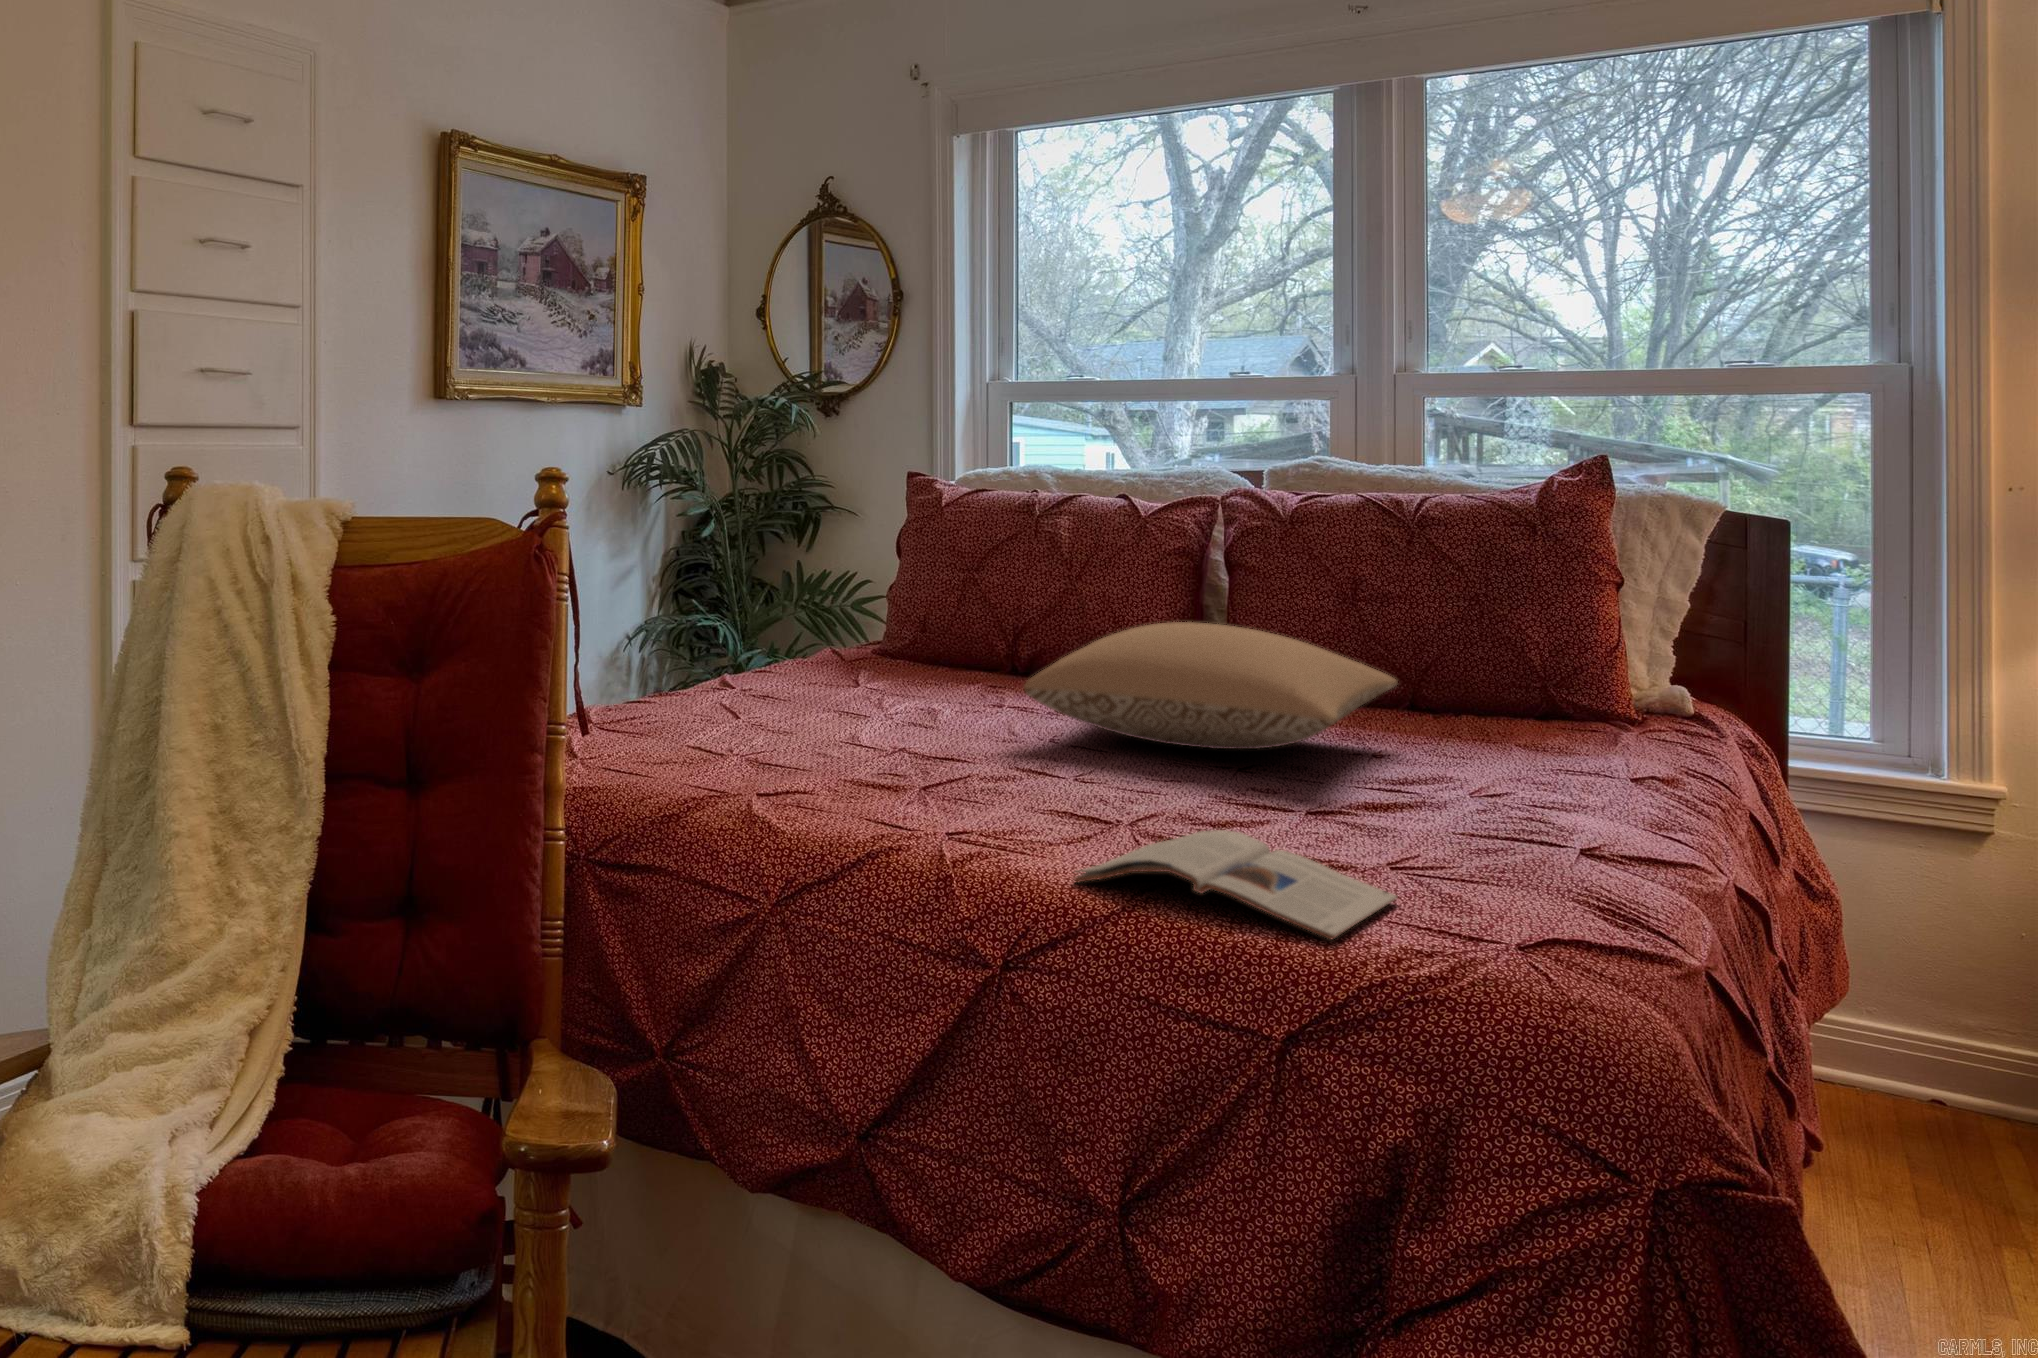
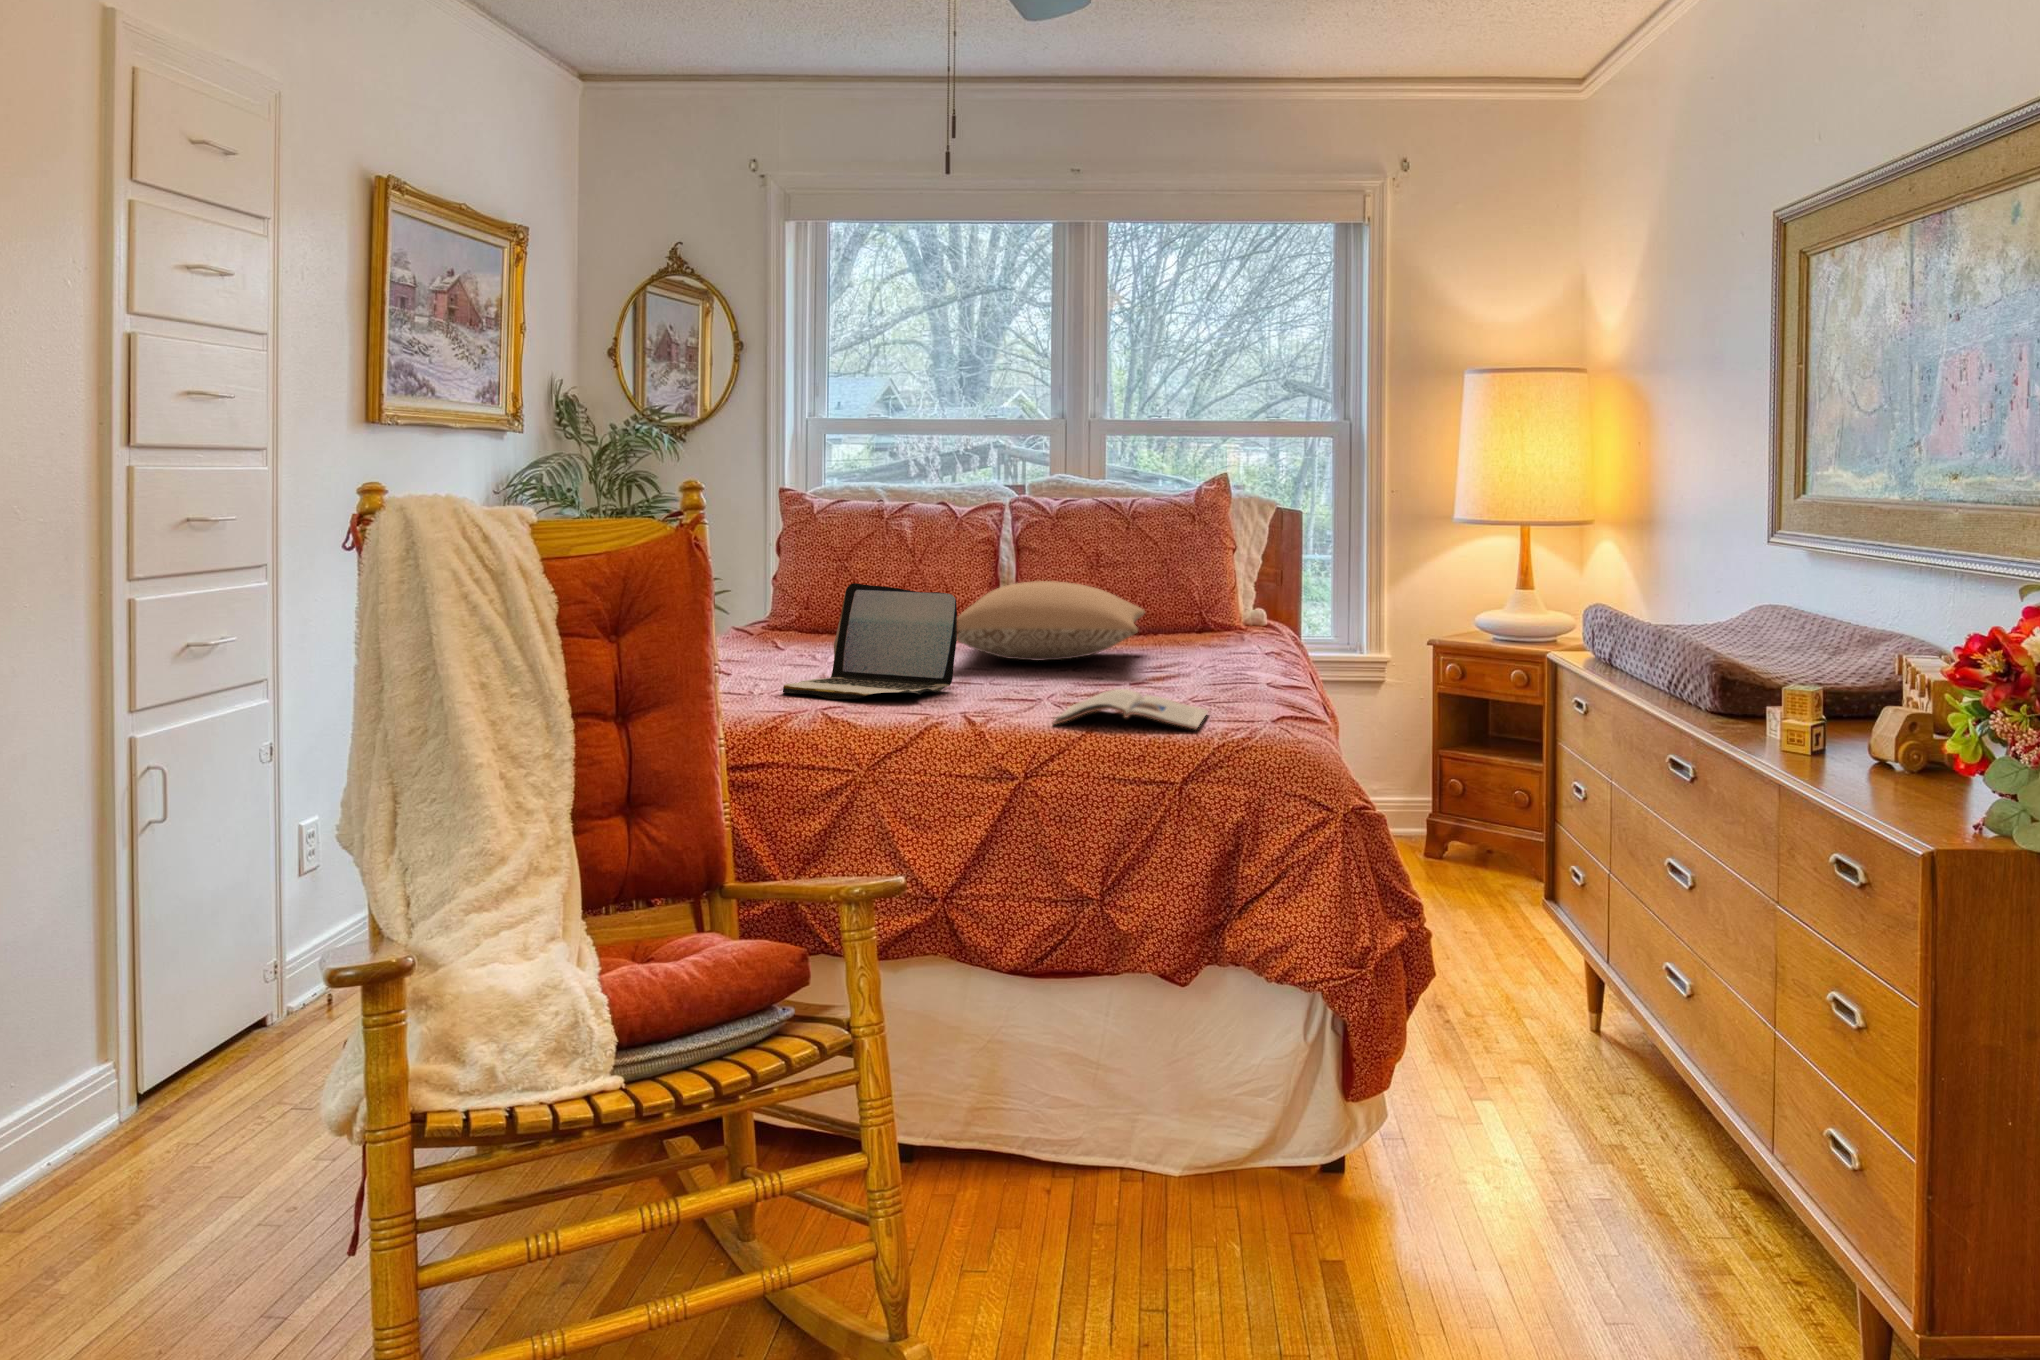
laptop: none [747,611,1003,790] -> present [783,583,957,699]

